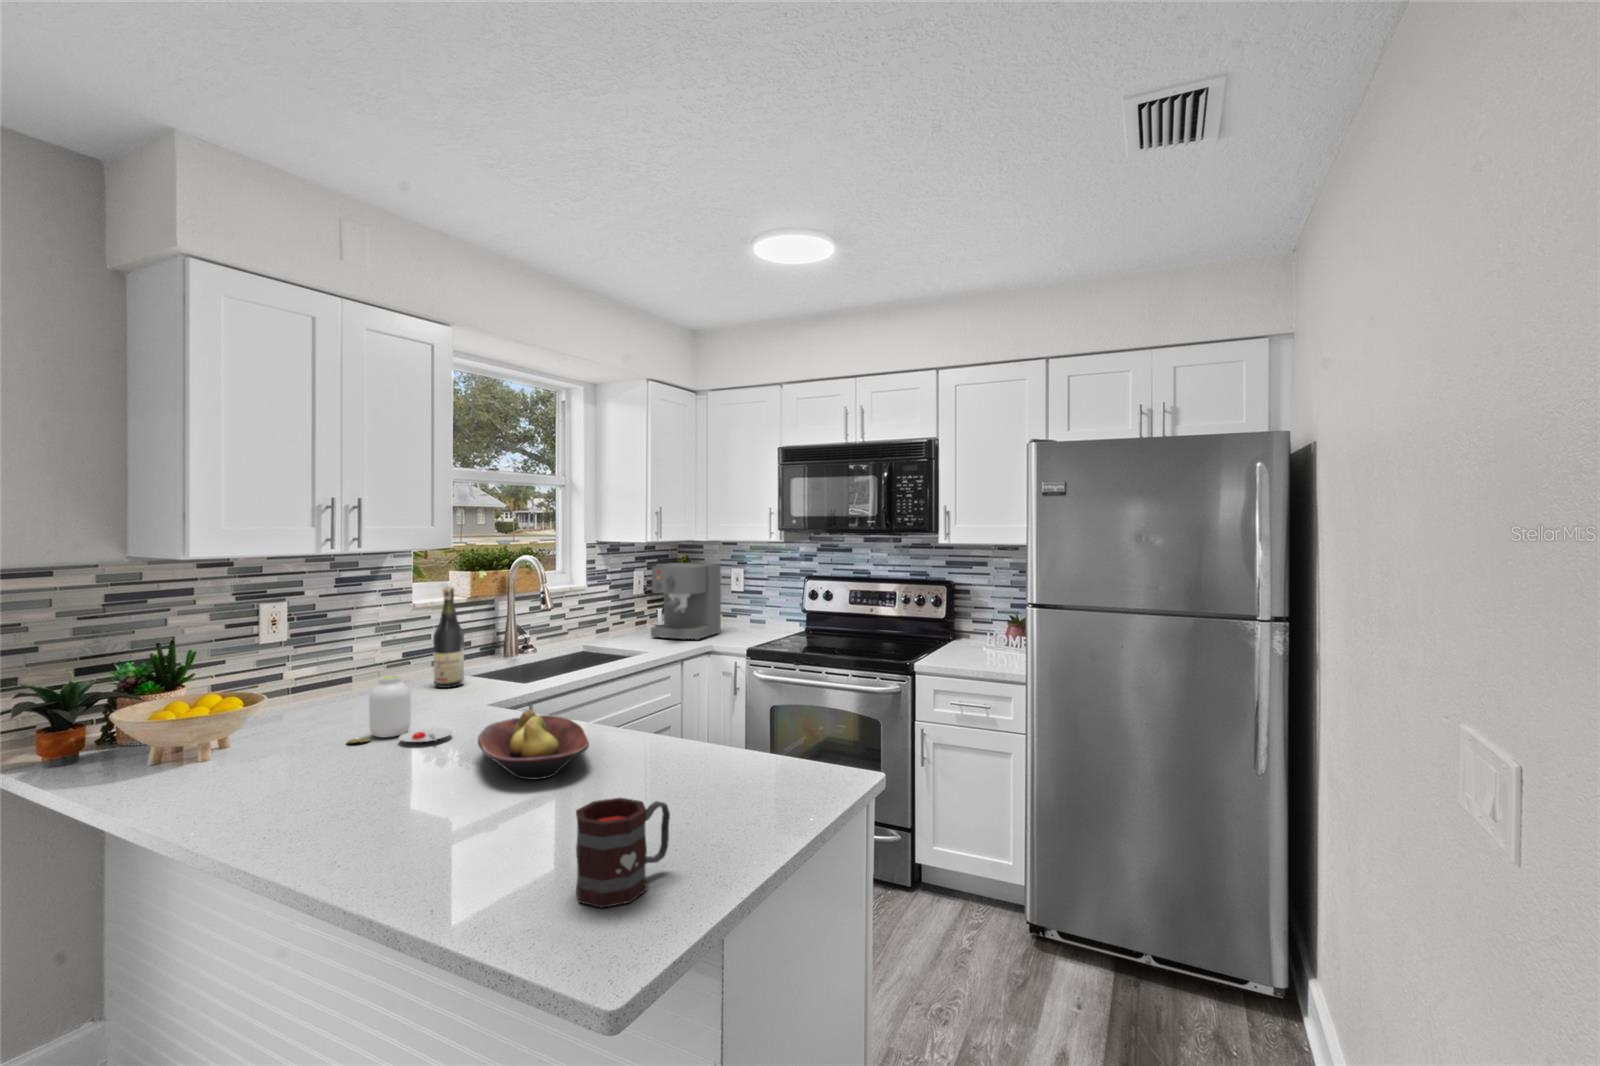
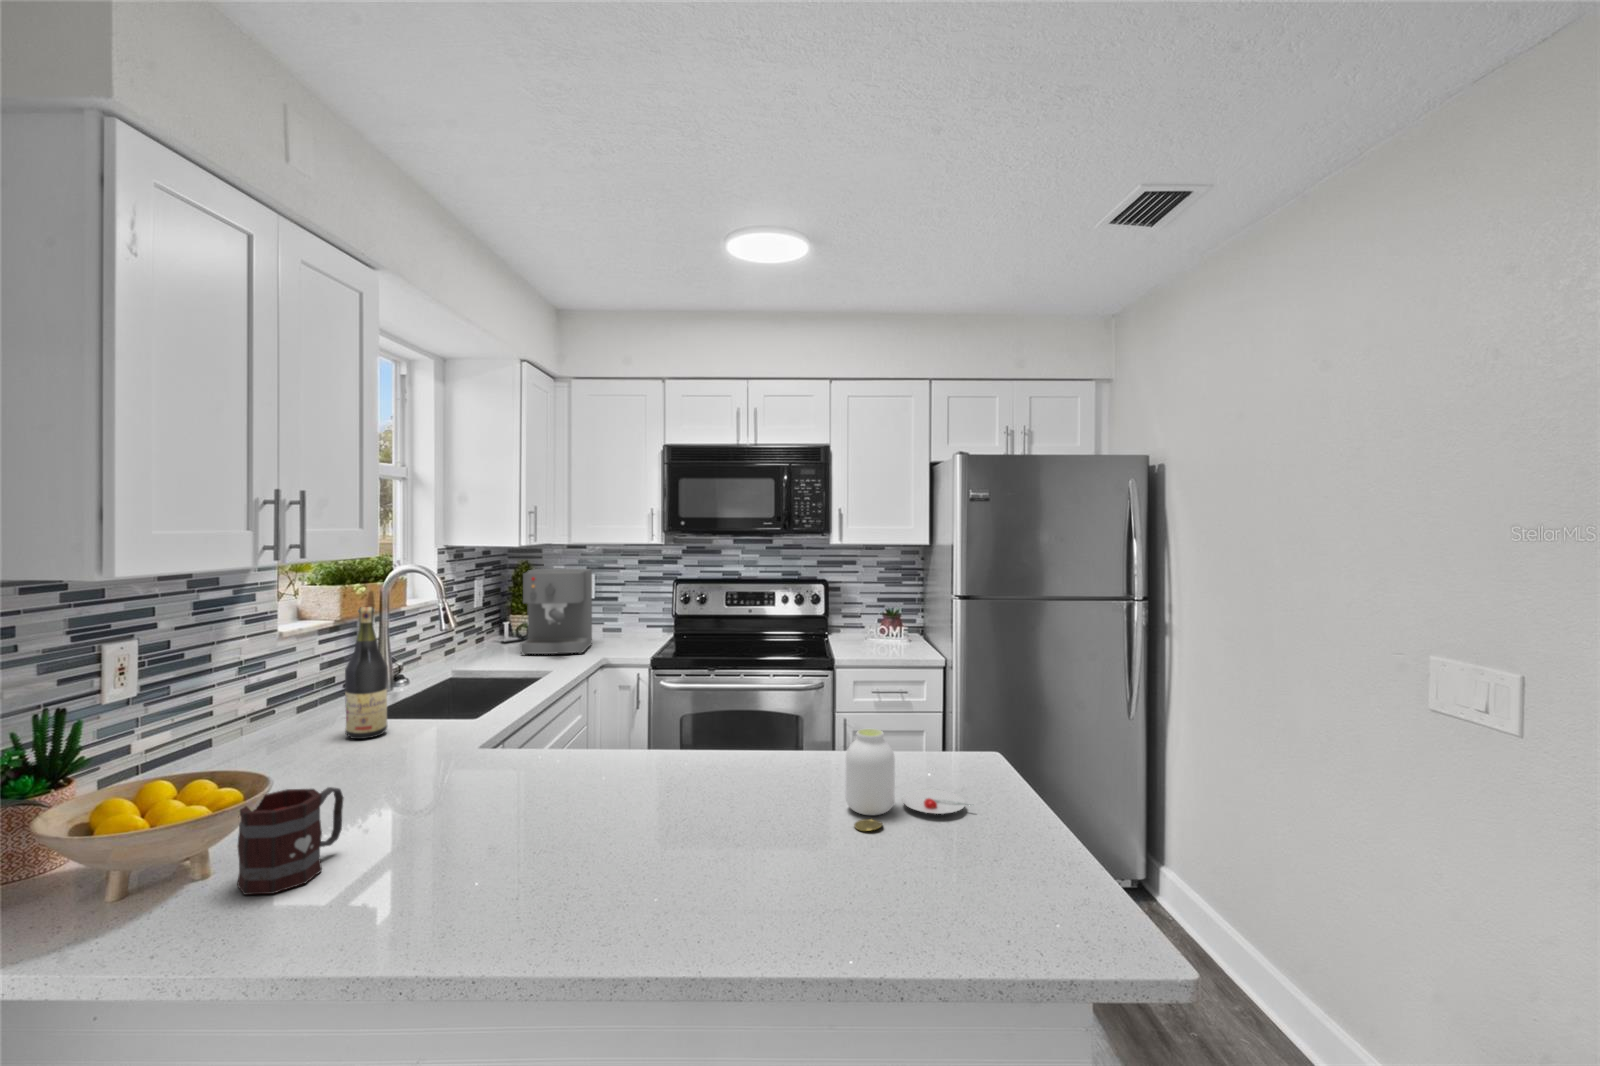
jar: present [347,675,452,743] -> present [846,729,967,831]
fruit bowl: present [478,710,589,780] -> none [589,745,763,824]
mug: present [576,798,670,908] -> present [237,787,343,895]

